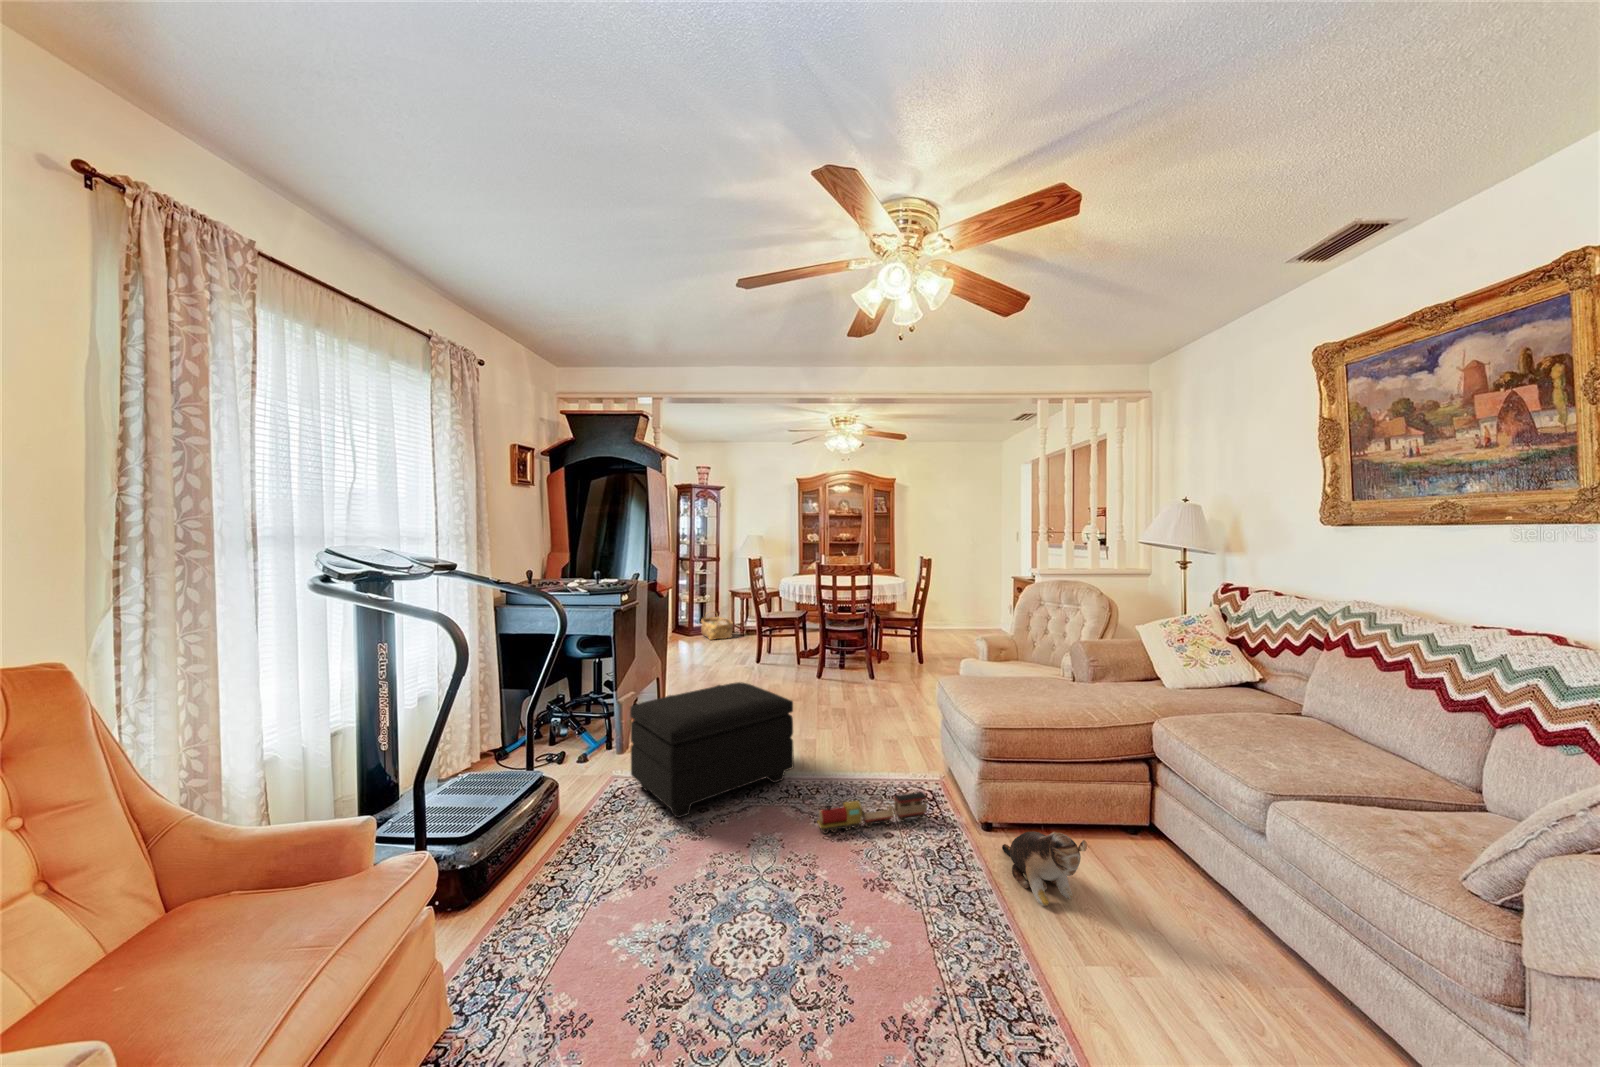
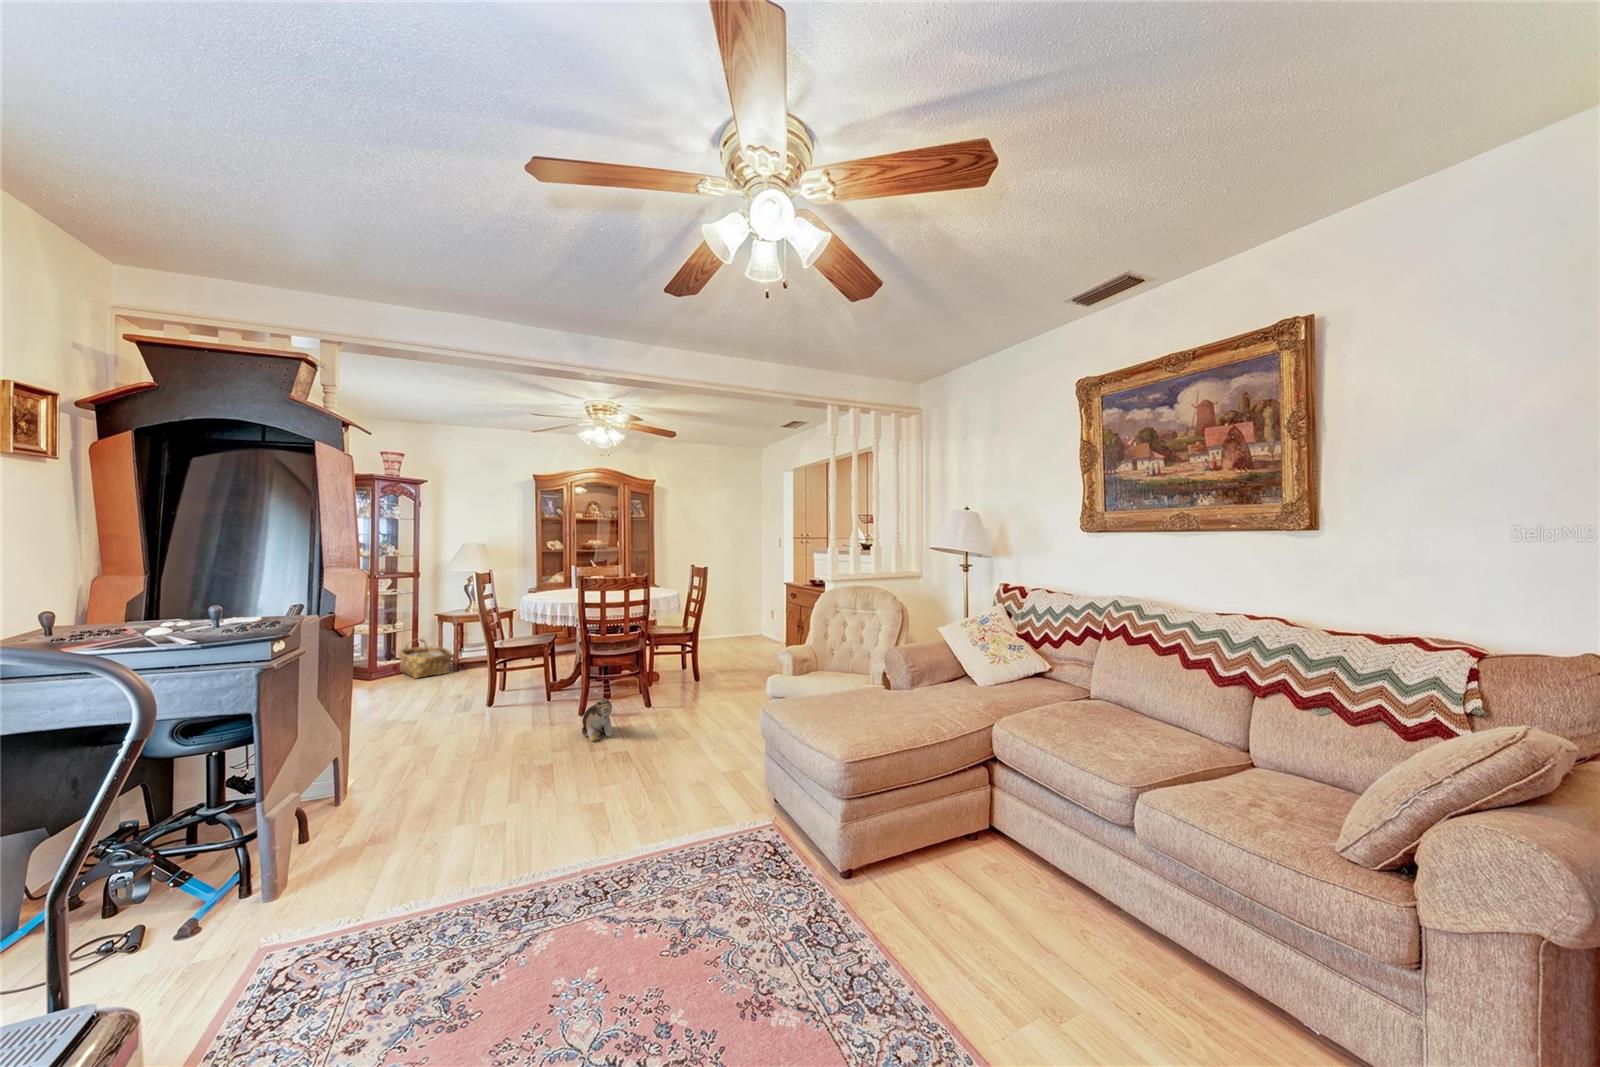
footstool: present [630,682,794,818] -> none [304,743,594,995]
toy train: present [817,792,927,834] -> none [648,851,782,947]
plush toy: present [1002,831,1087,906] -> present [582,698,614,741]

